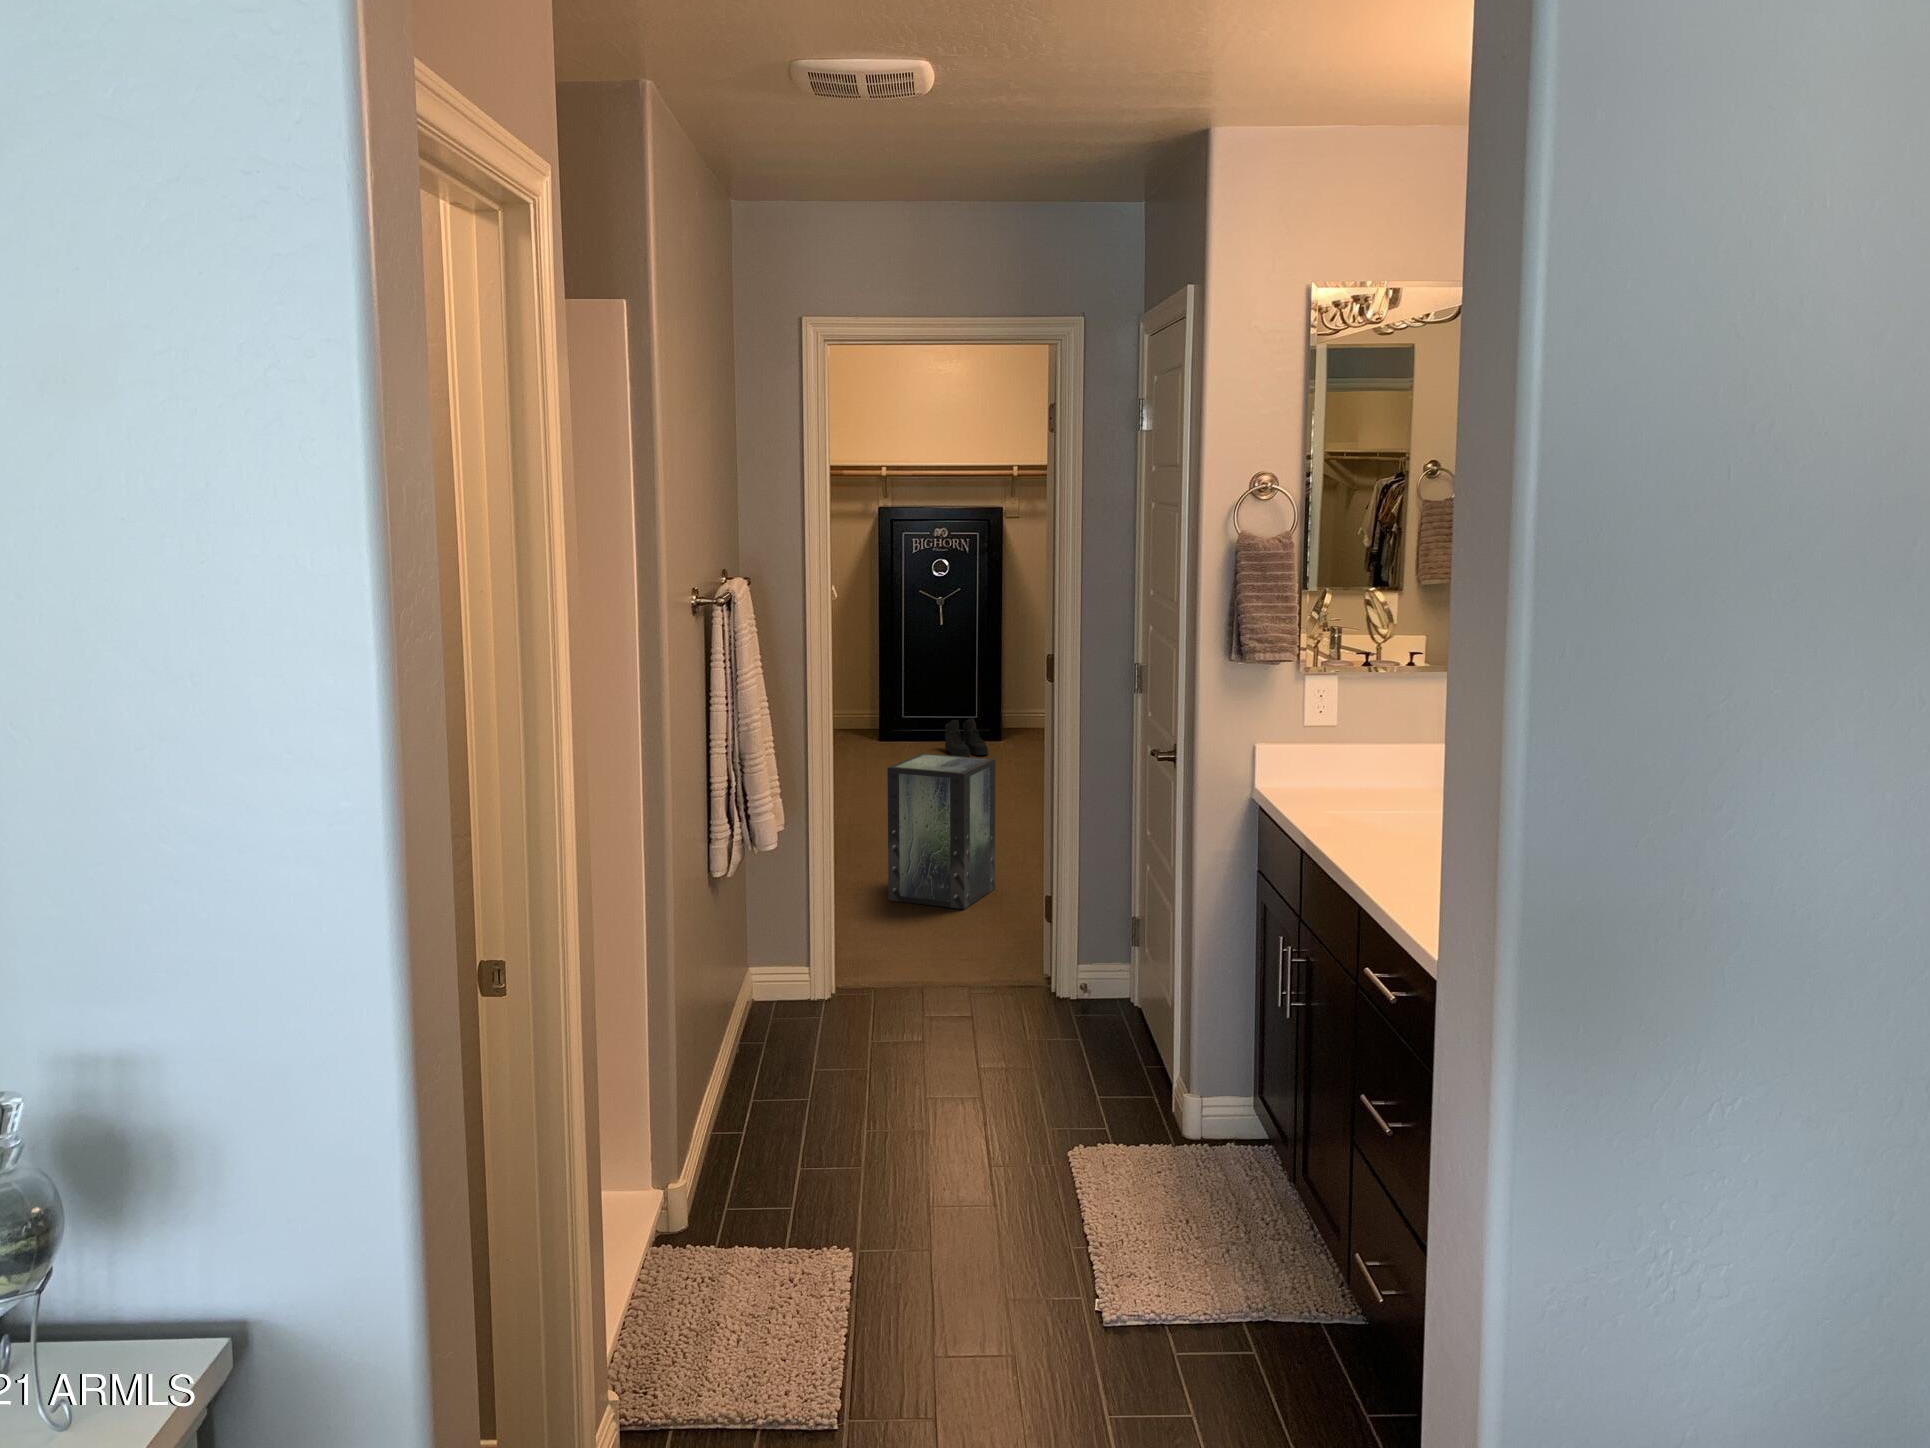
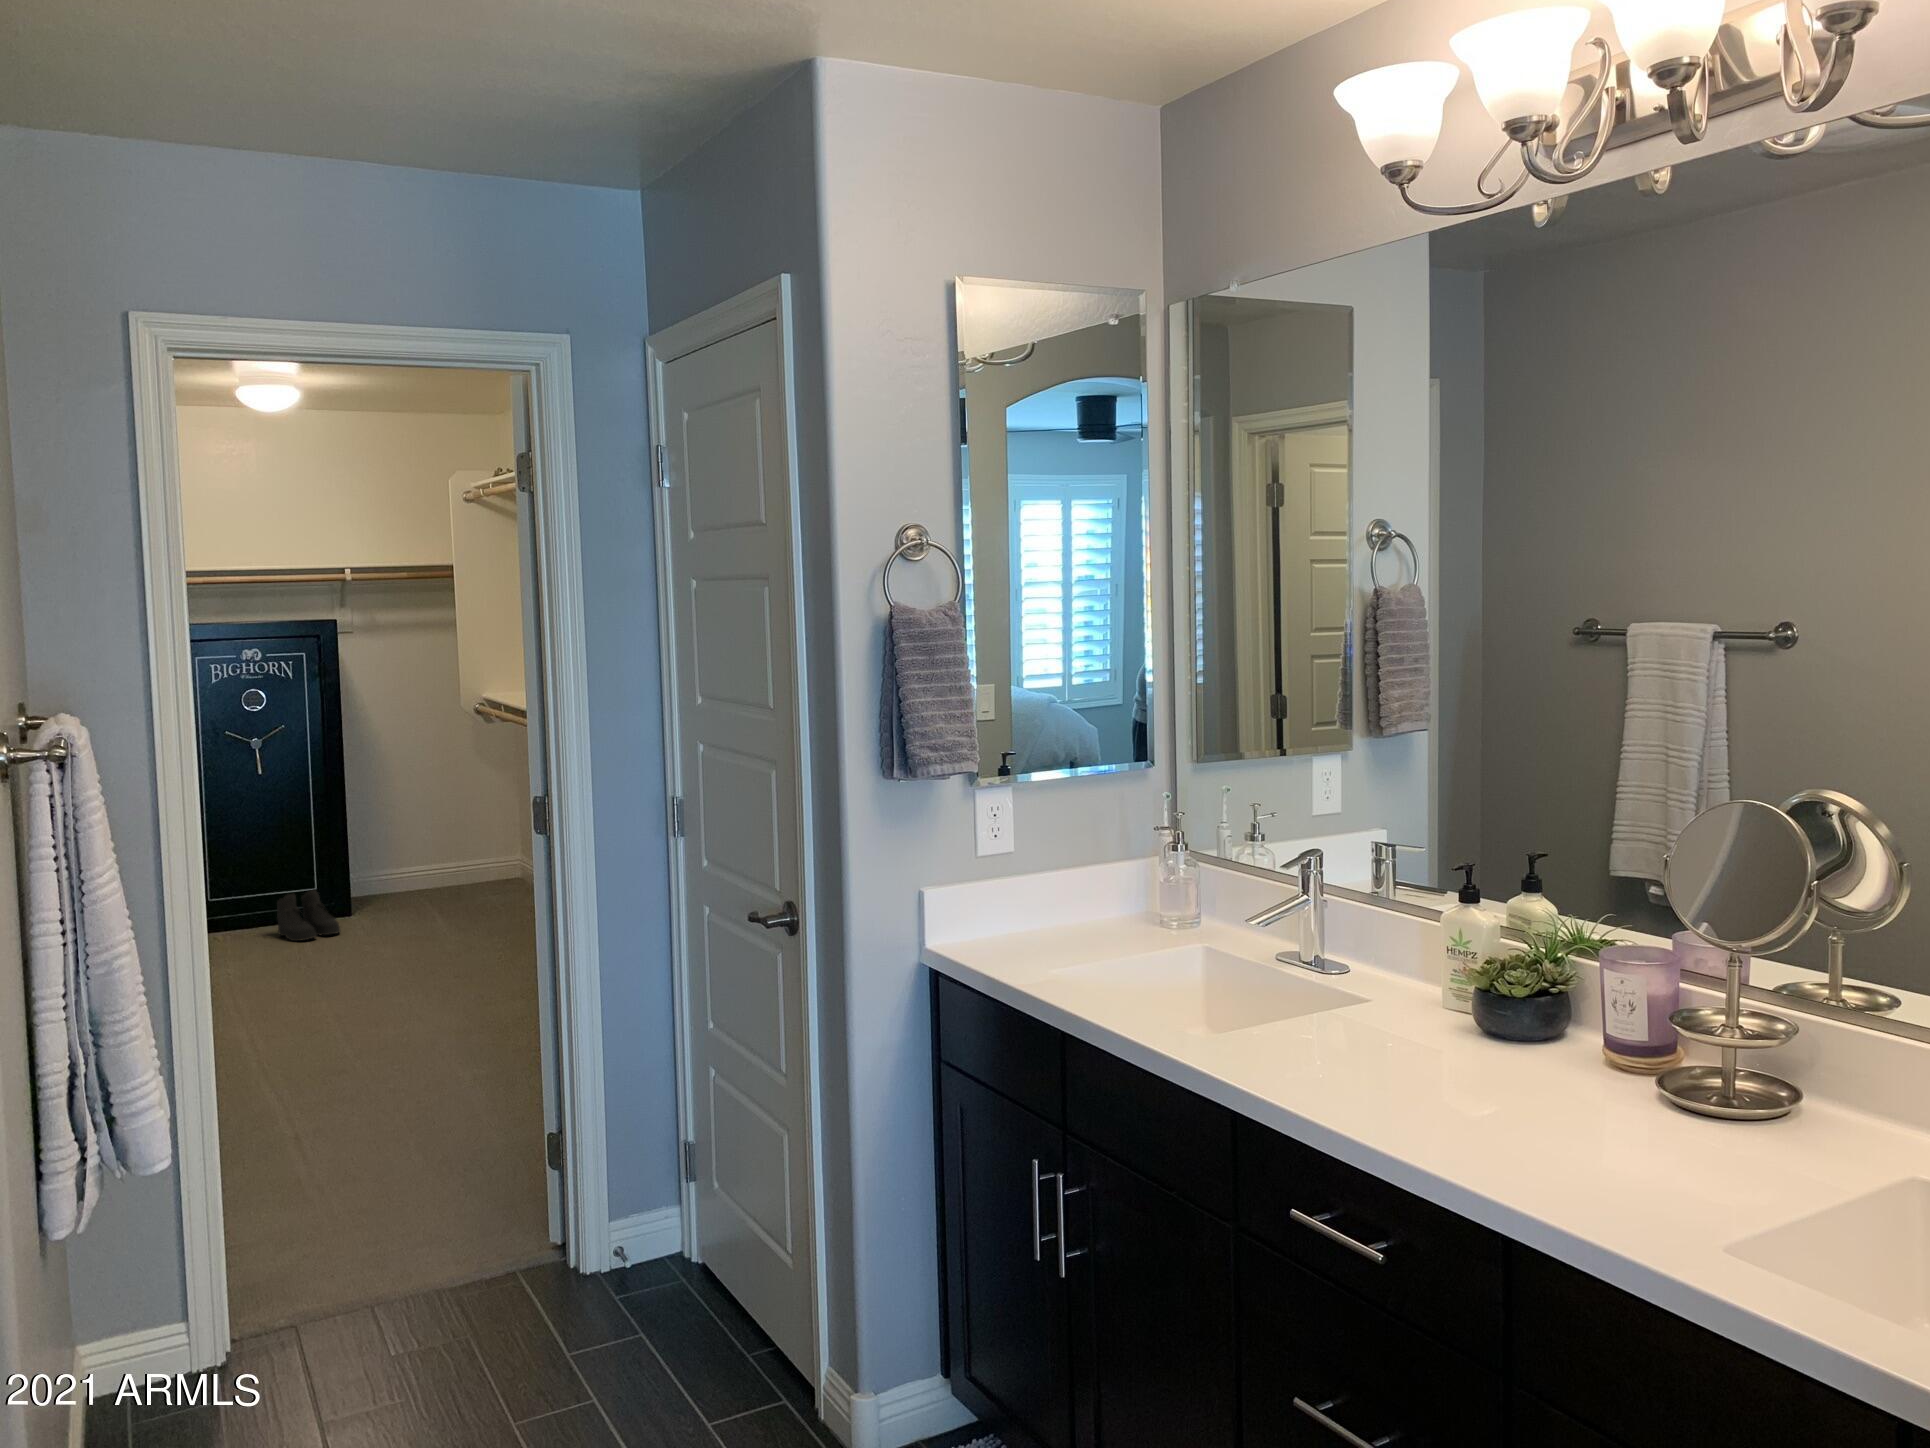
storage box: present [887,753,995,909] -> none [259,945,425,1169]

